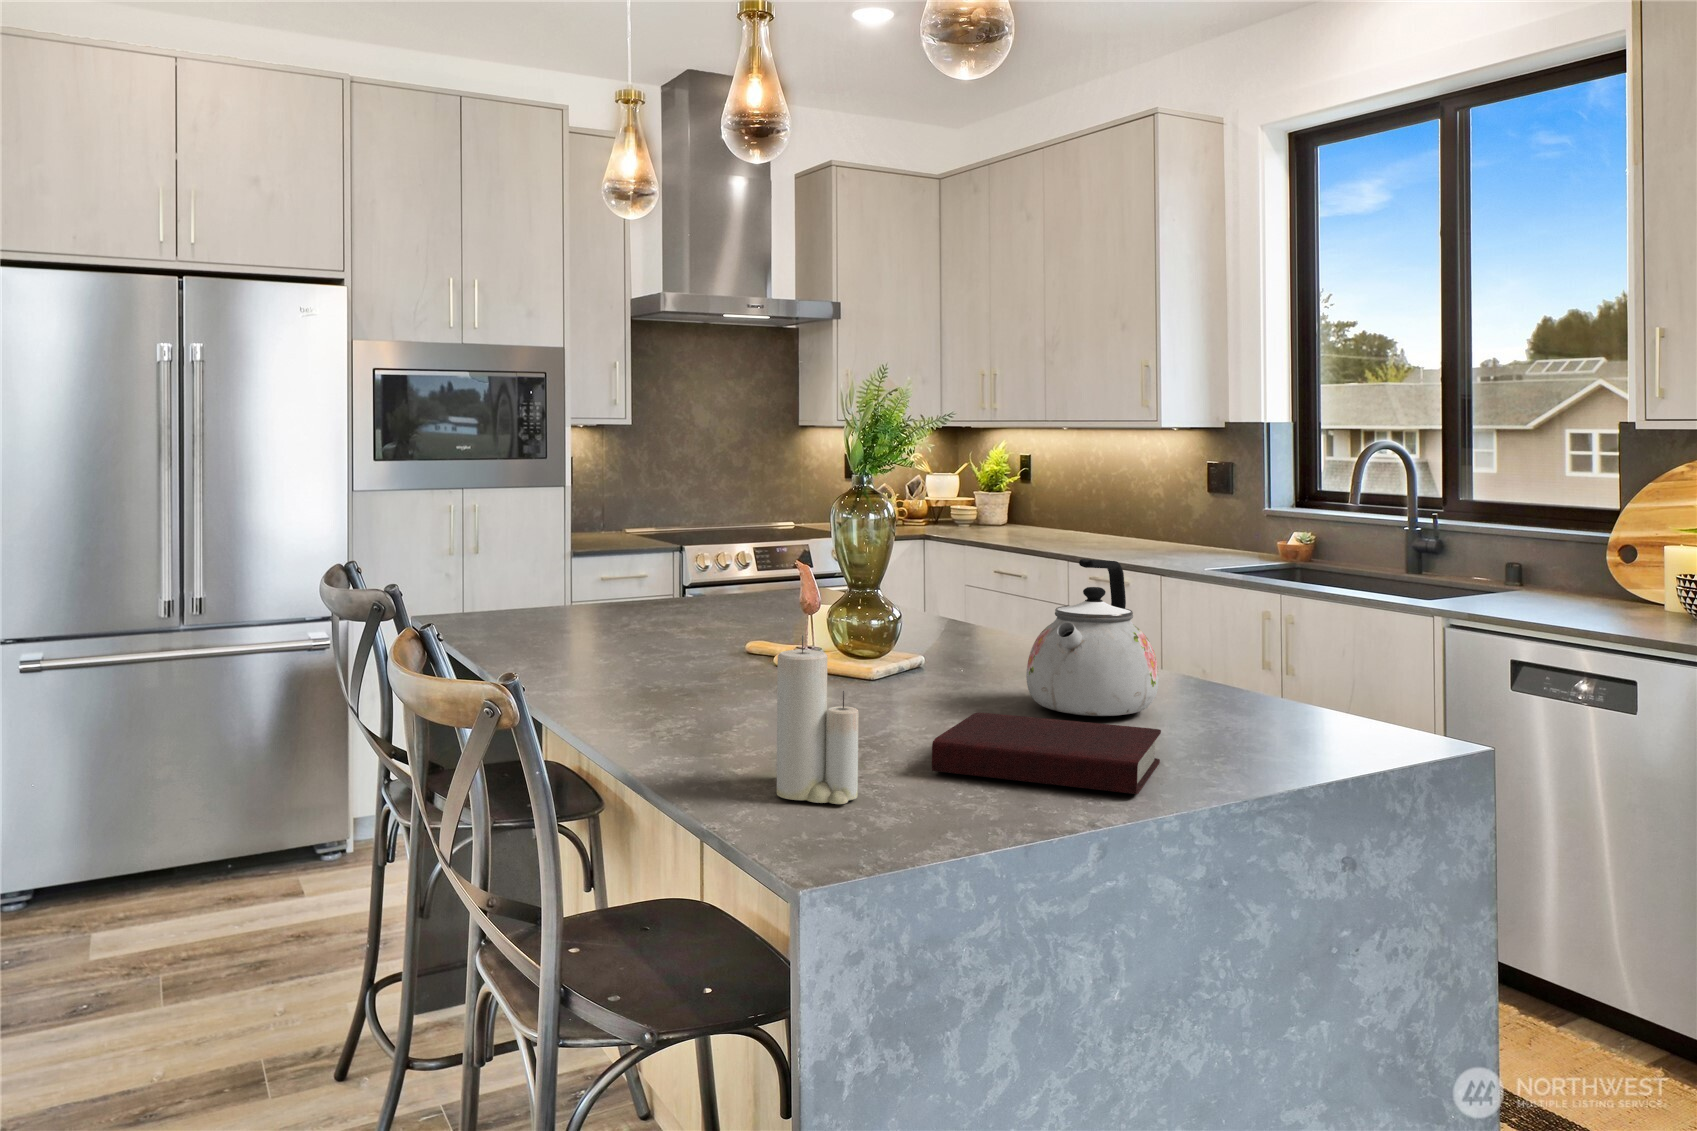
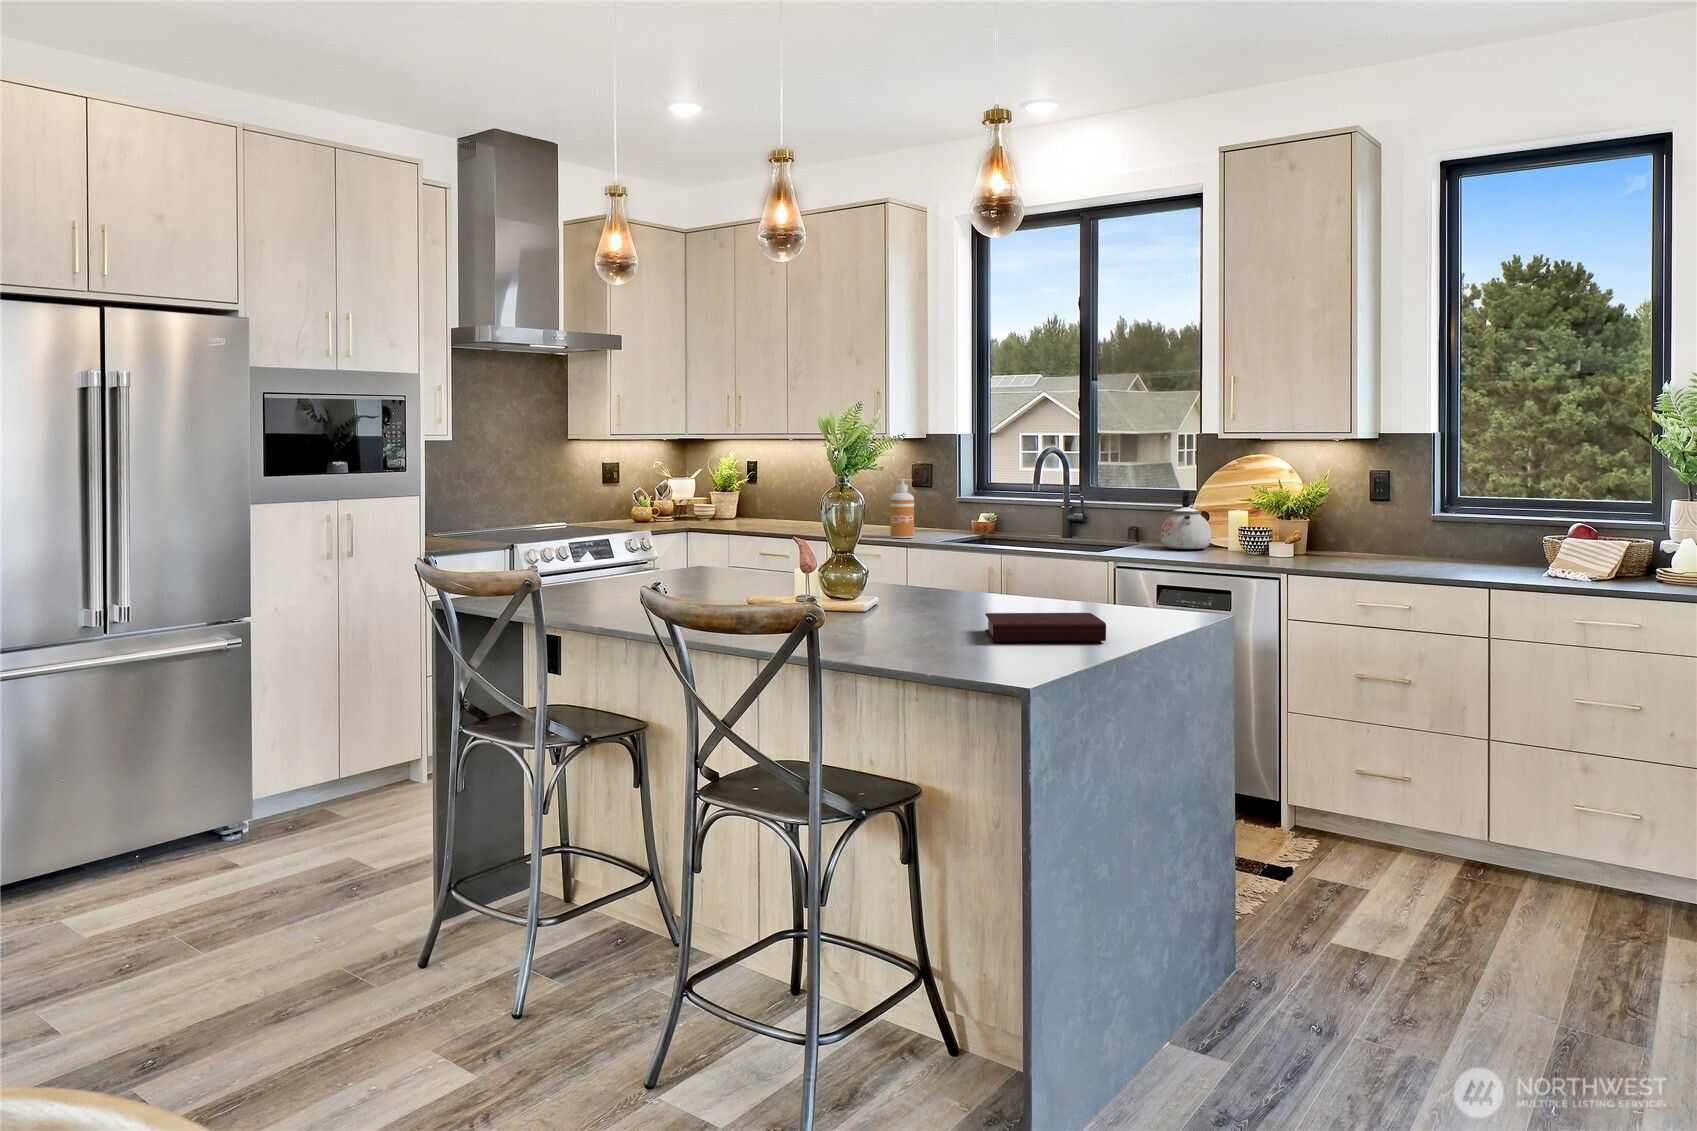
soap dispenser: none [1153,480,1188,561] -> present [890,479,914,538]
kettle: present [1026,559,1159,716] -> present [1160,491,1212,550]
candle: present [777,635,859,804] -> none [923,566,977,657]

